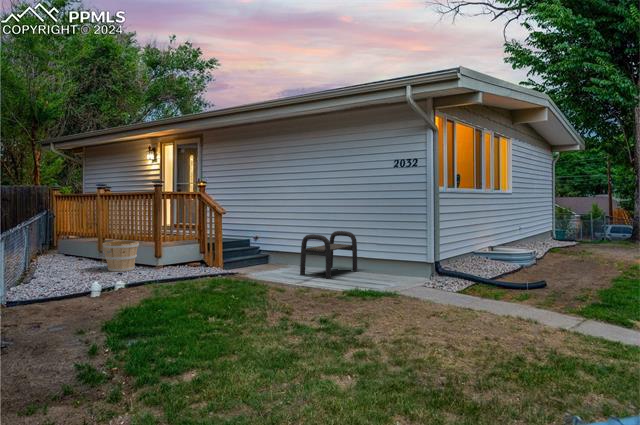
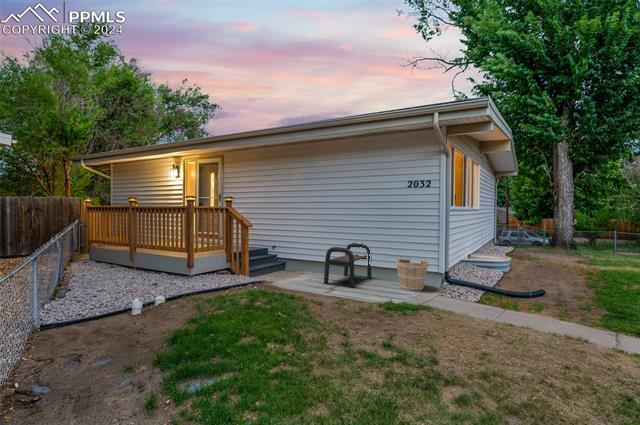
wooden bucket: present [103,240,139,272] -> present [396,259,429,291]

